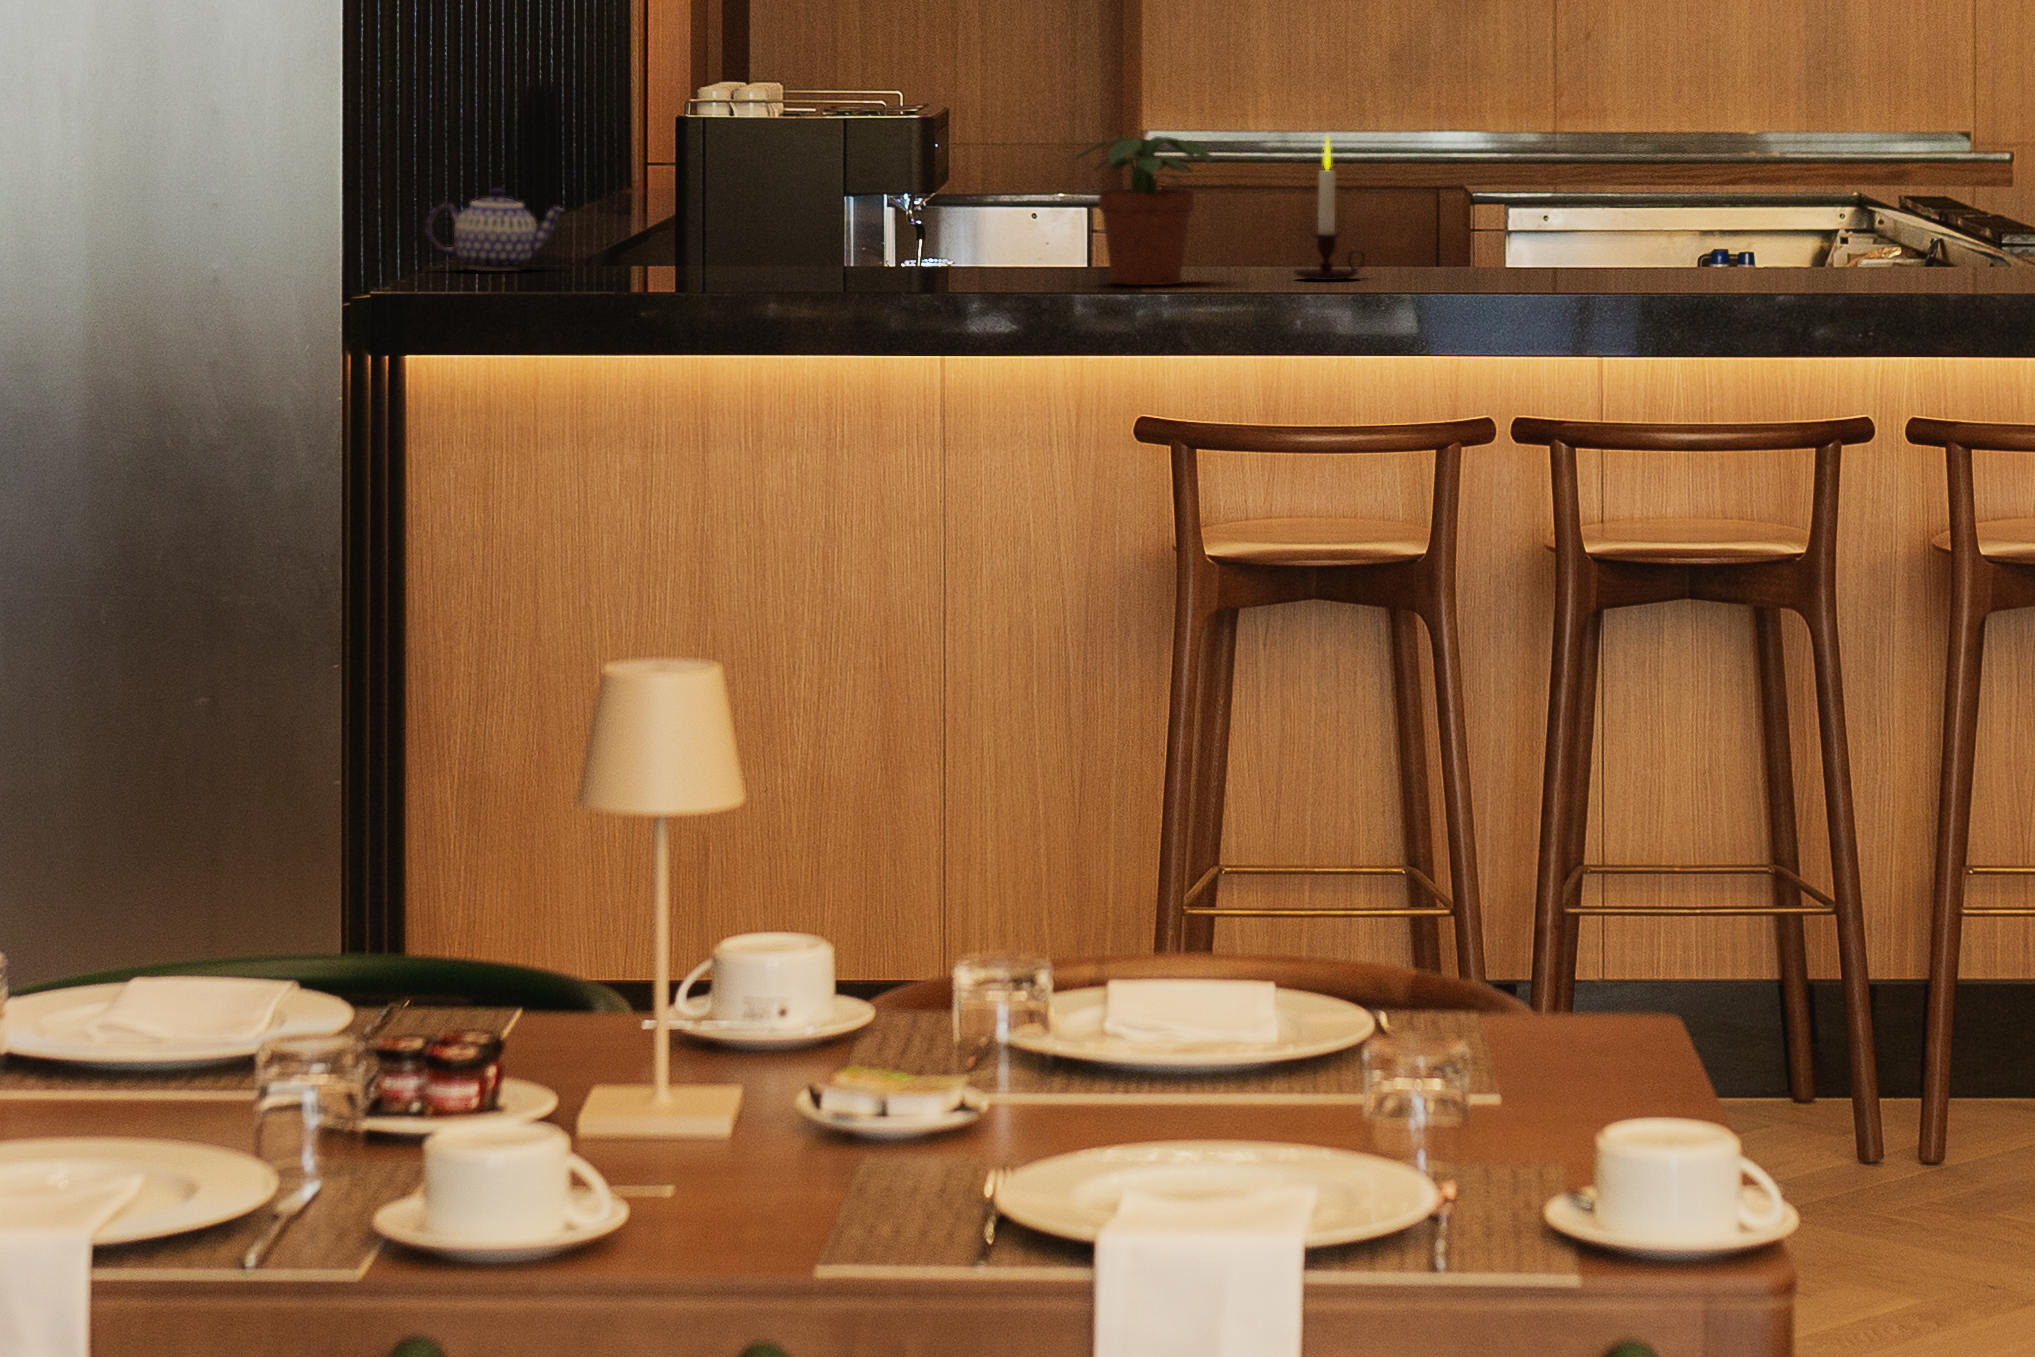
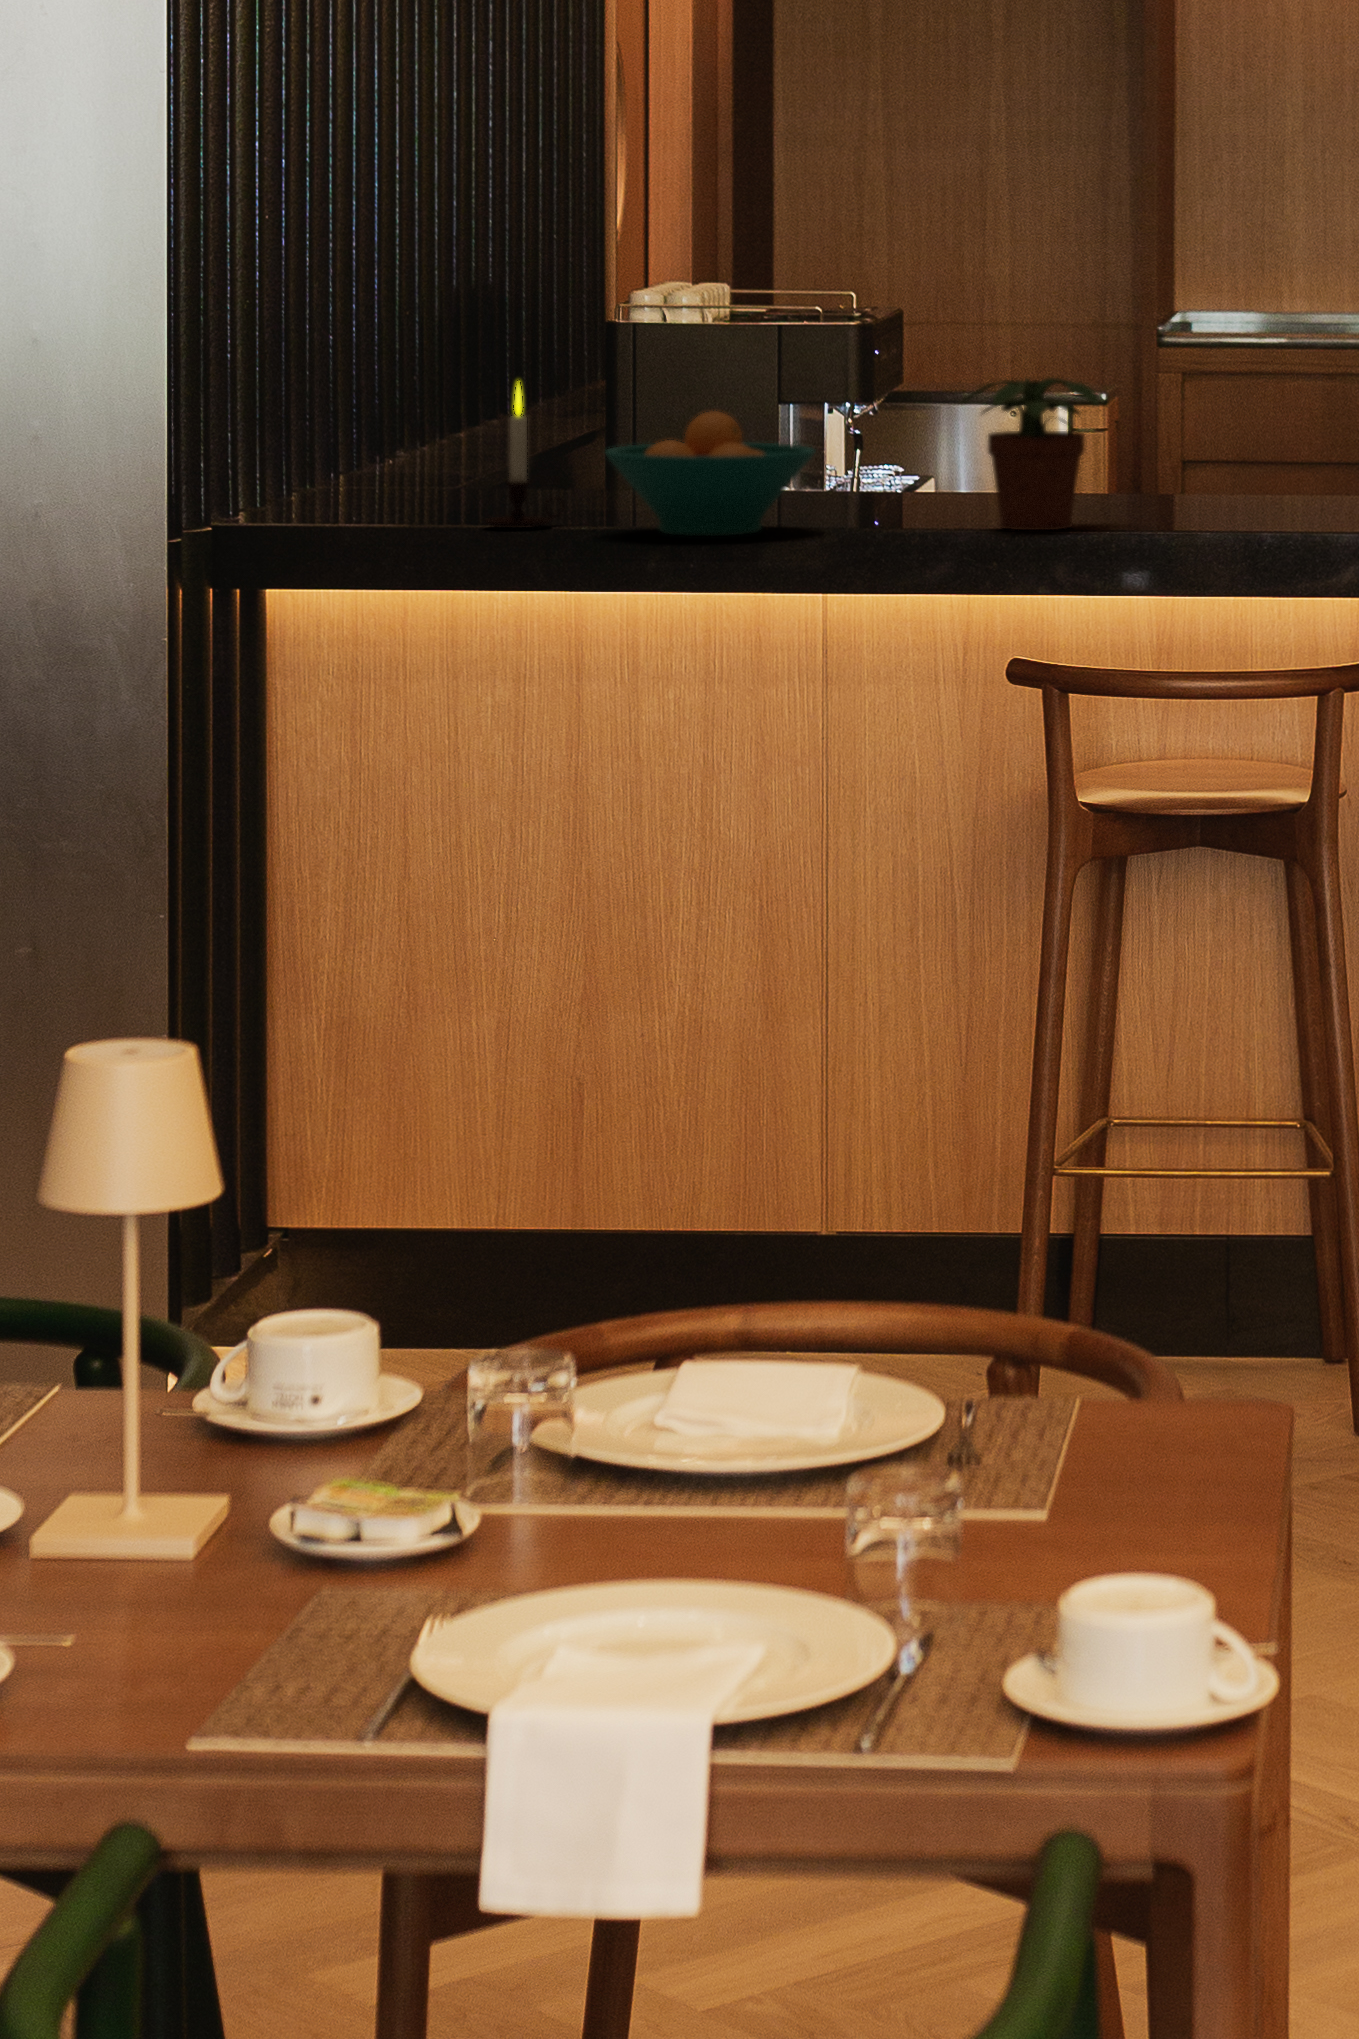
candle: present [1294,137,1365,280] -> present [485,384,554,528]
fruit bowl: none [724,167,932,288] -> present [605,411,815,536]
teapot: present [426,188,565,271] -> none [338,426,478,511]

